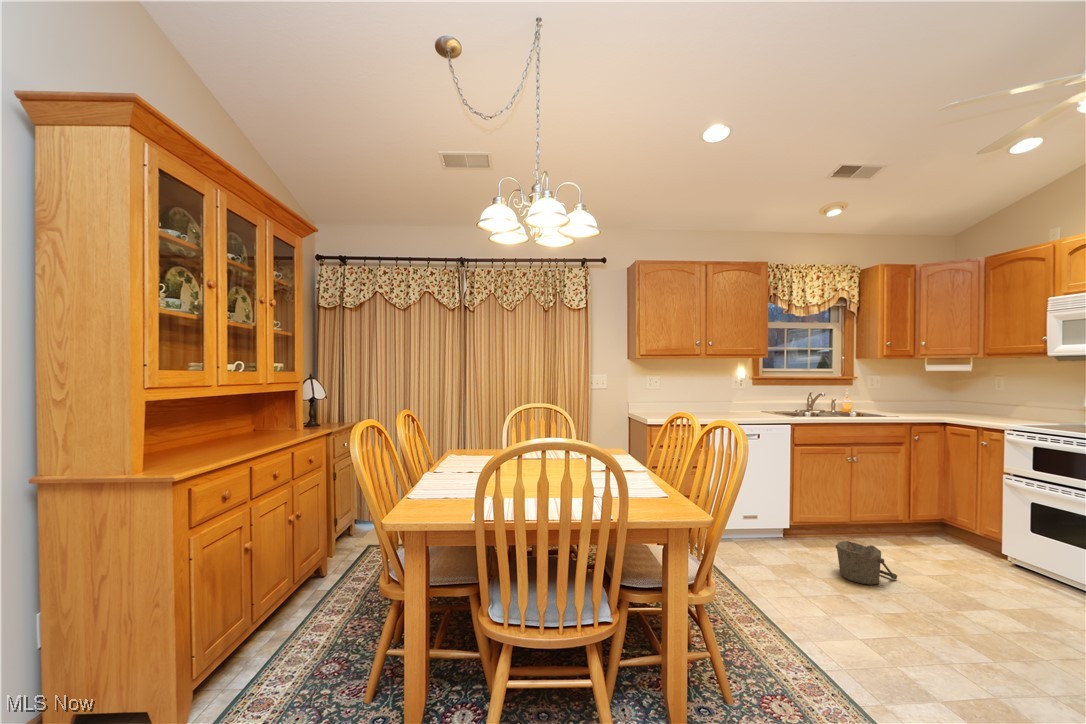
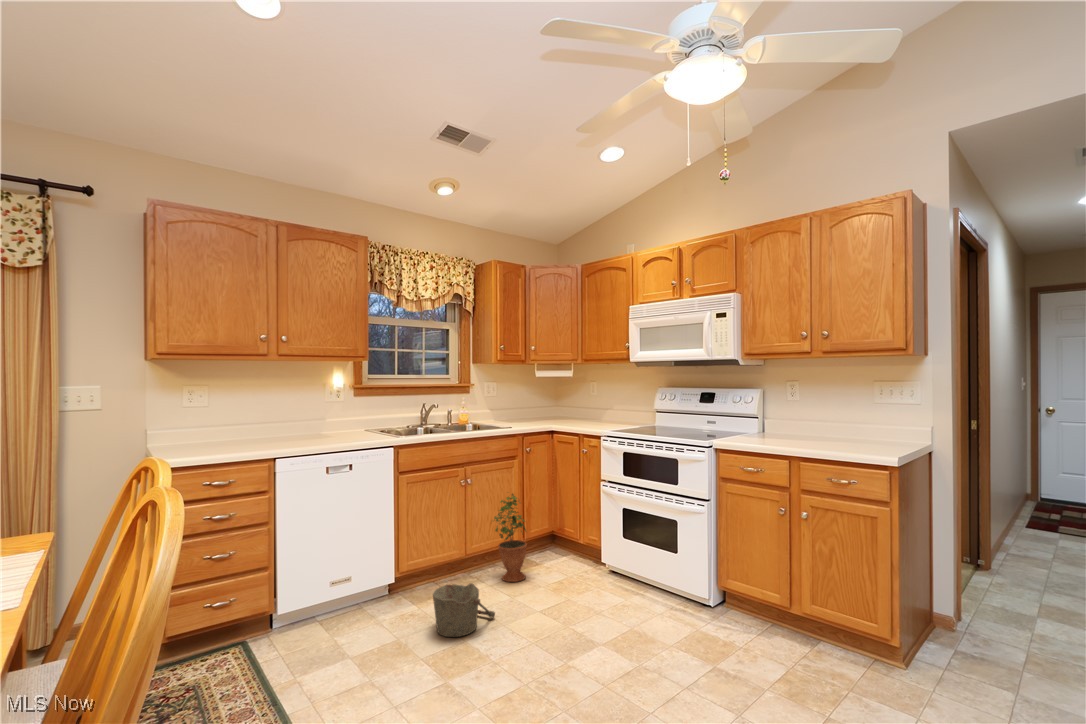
potted plant: none [885,477,926,558] -> present [494,494,527,582]

